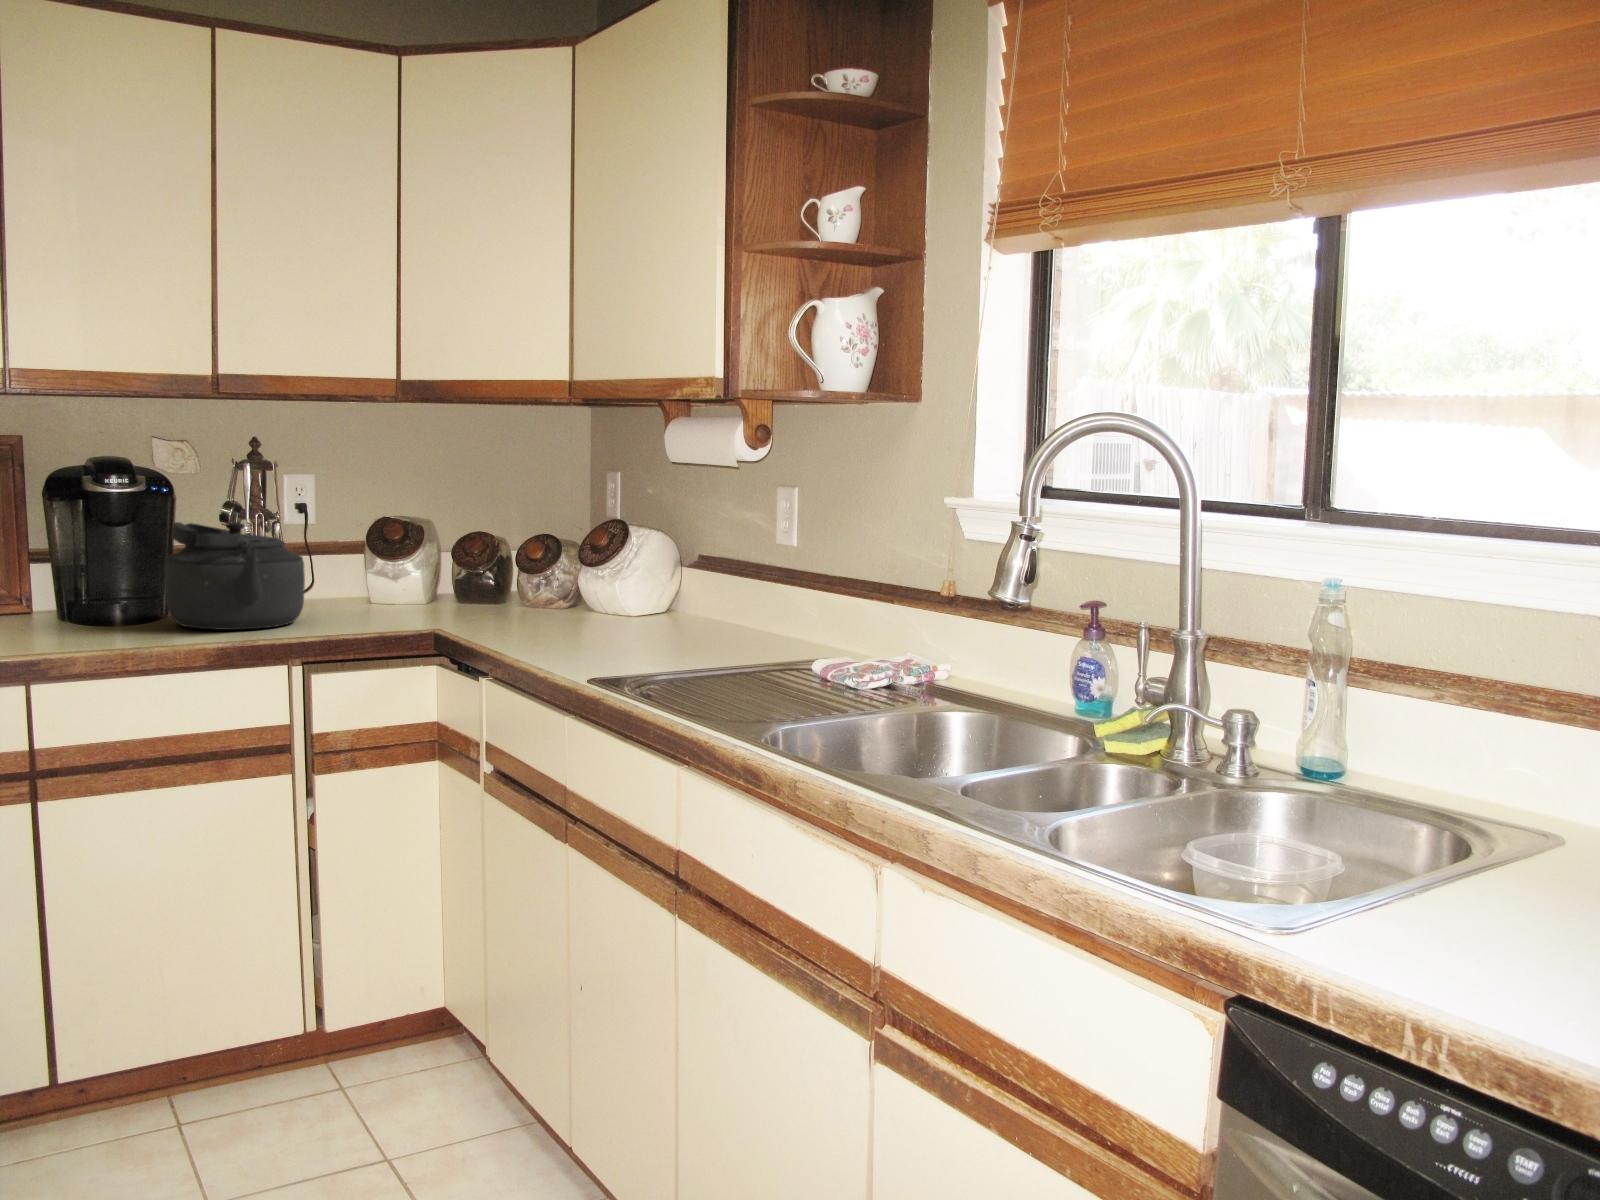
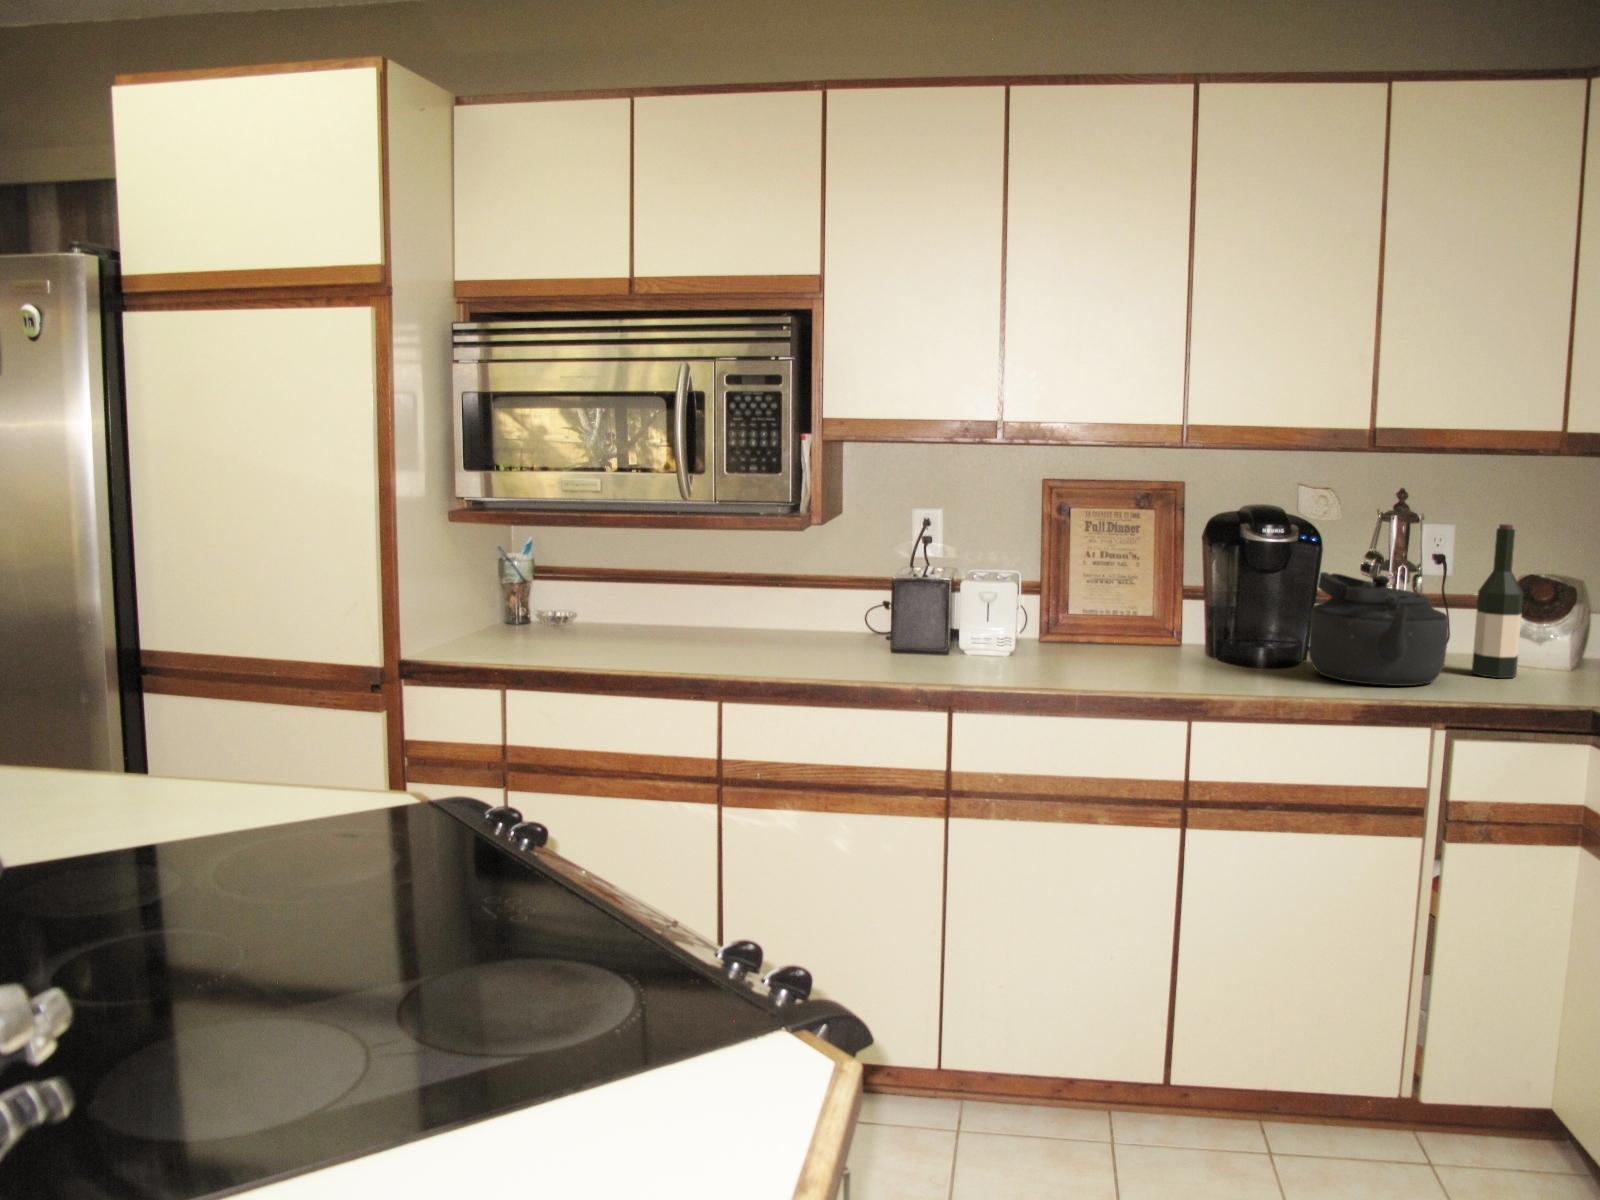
wine bottle: none [333,470,374,614] -> present [1472,524,1523,678]

